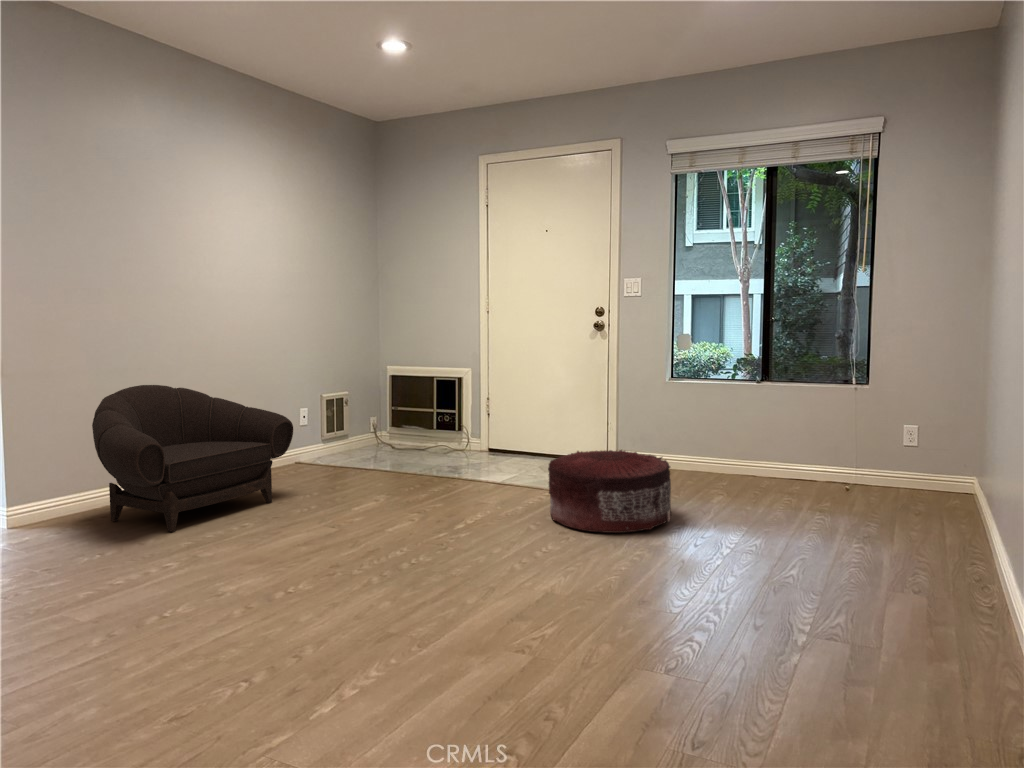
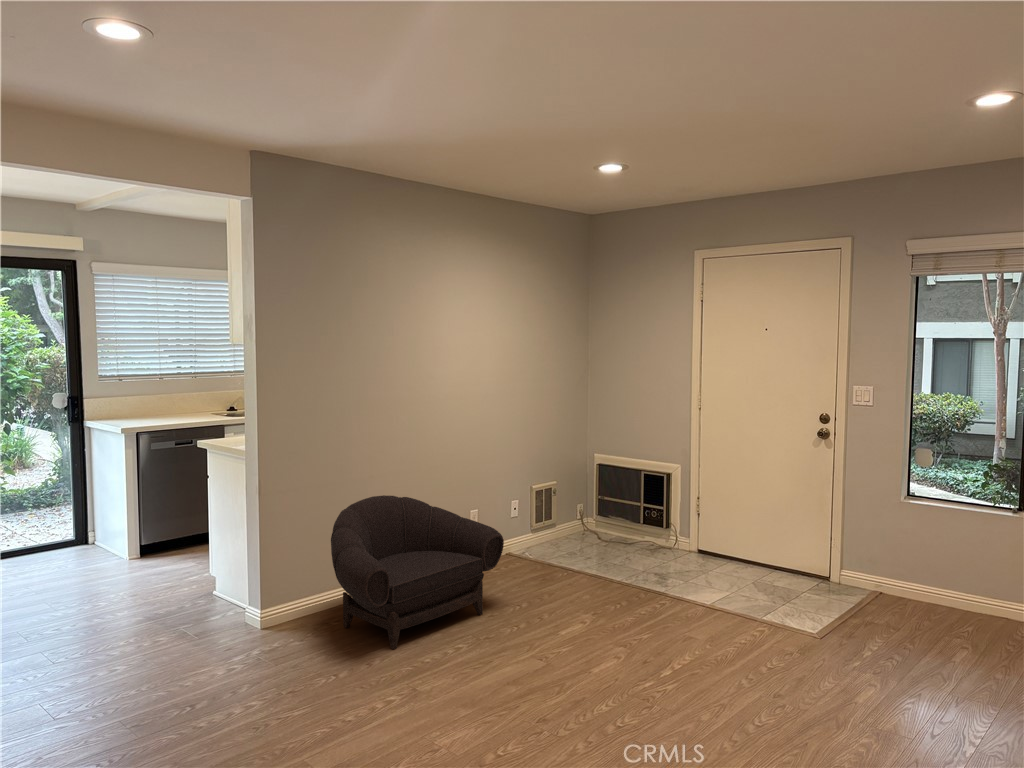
pouf: present [548,450,671,533] -> none [761,595,907,708]

